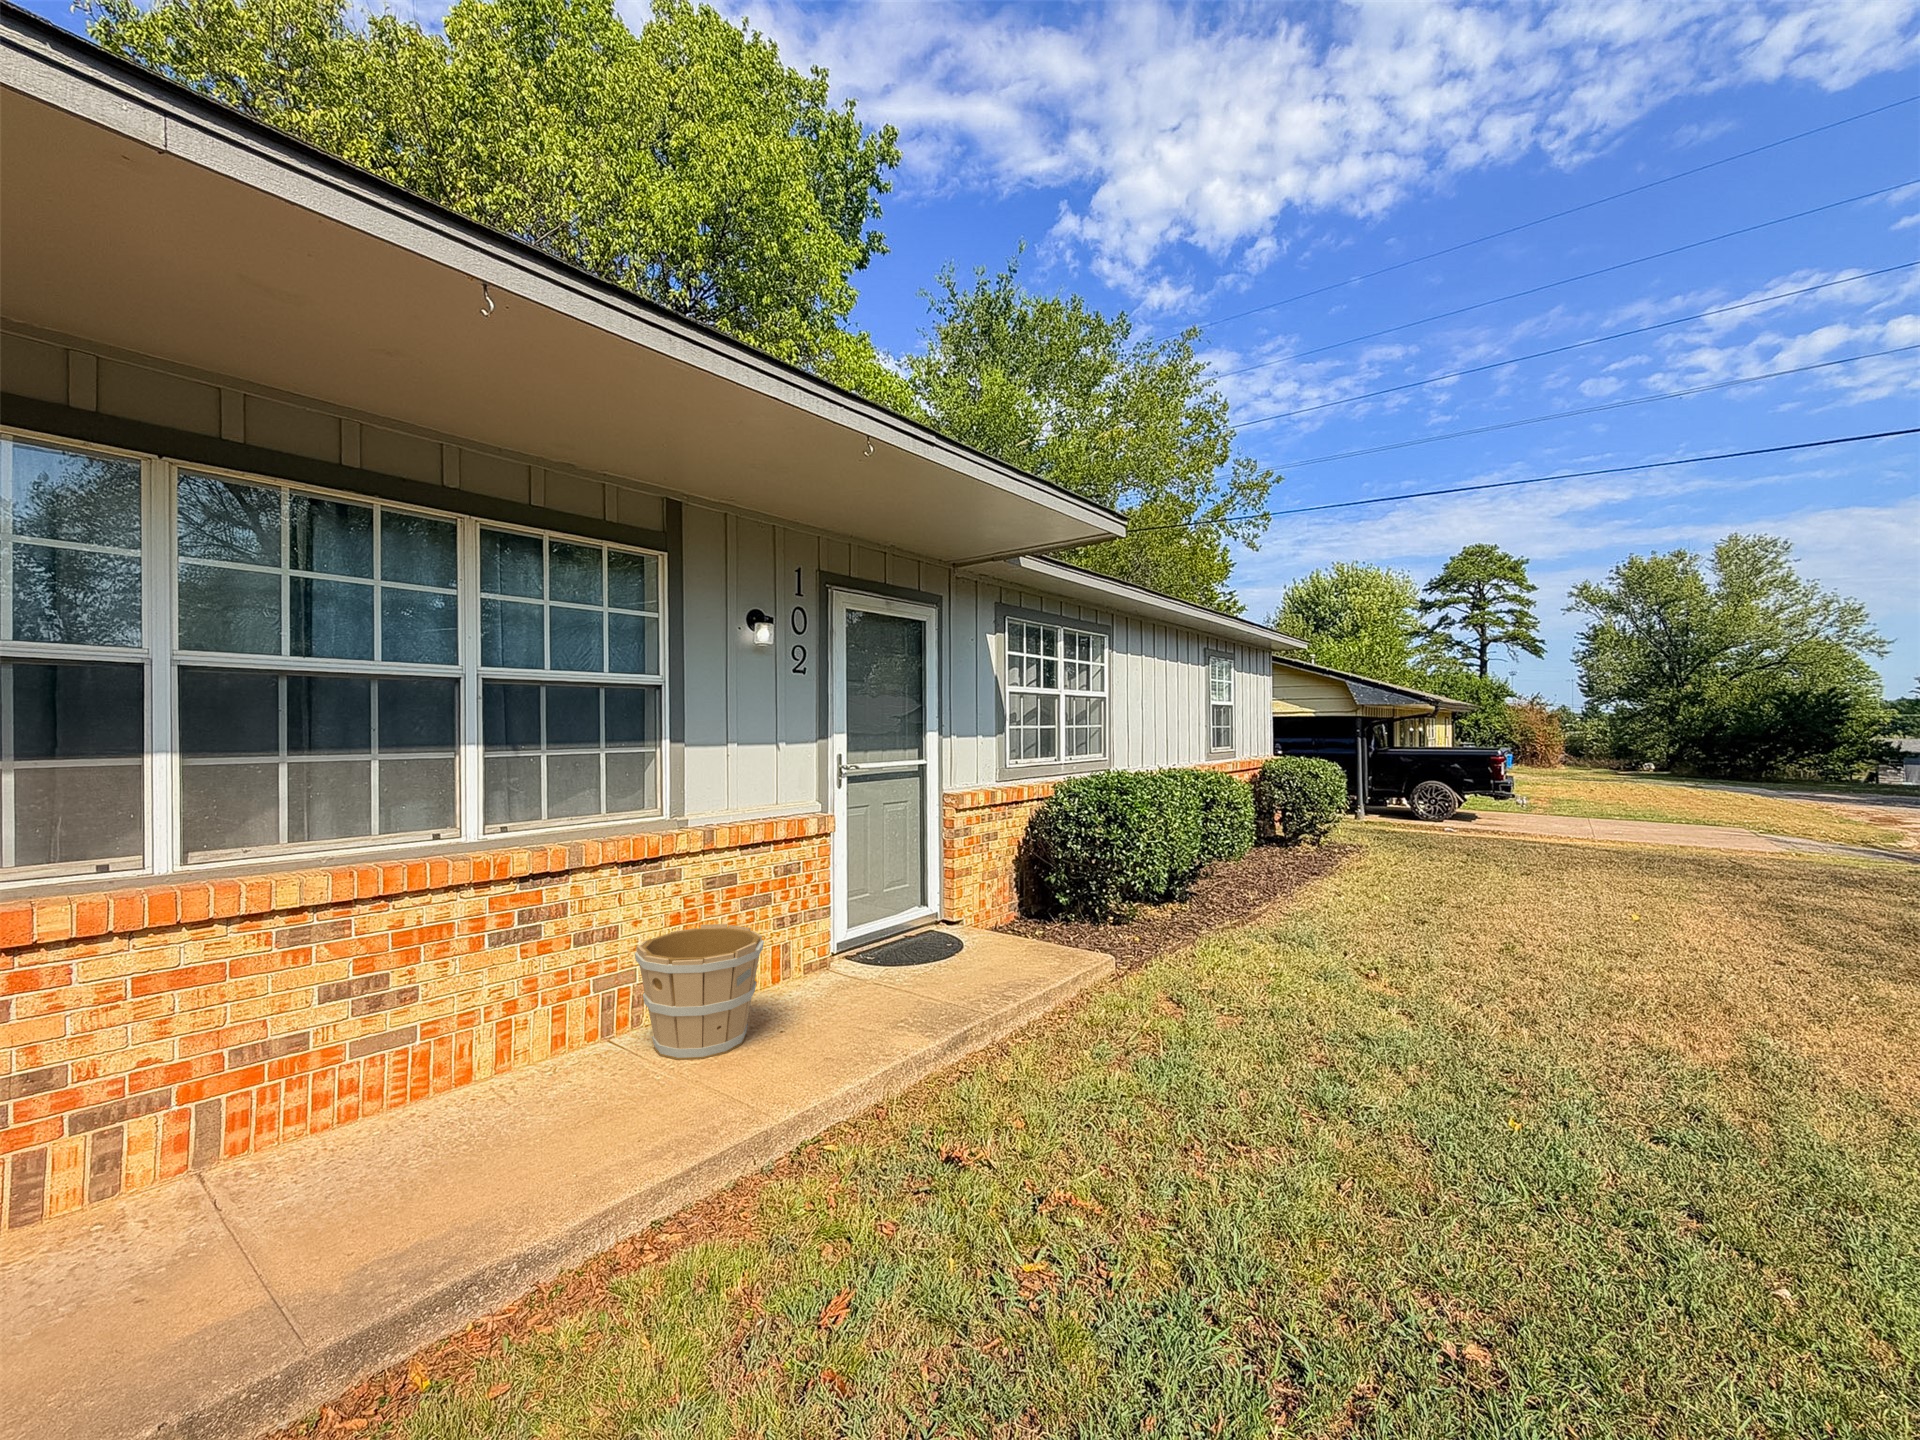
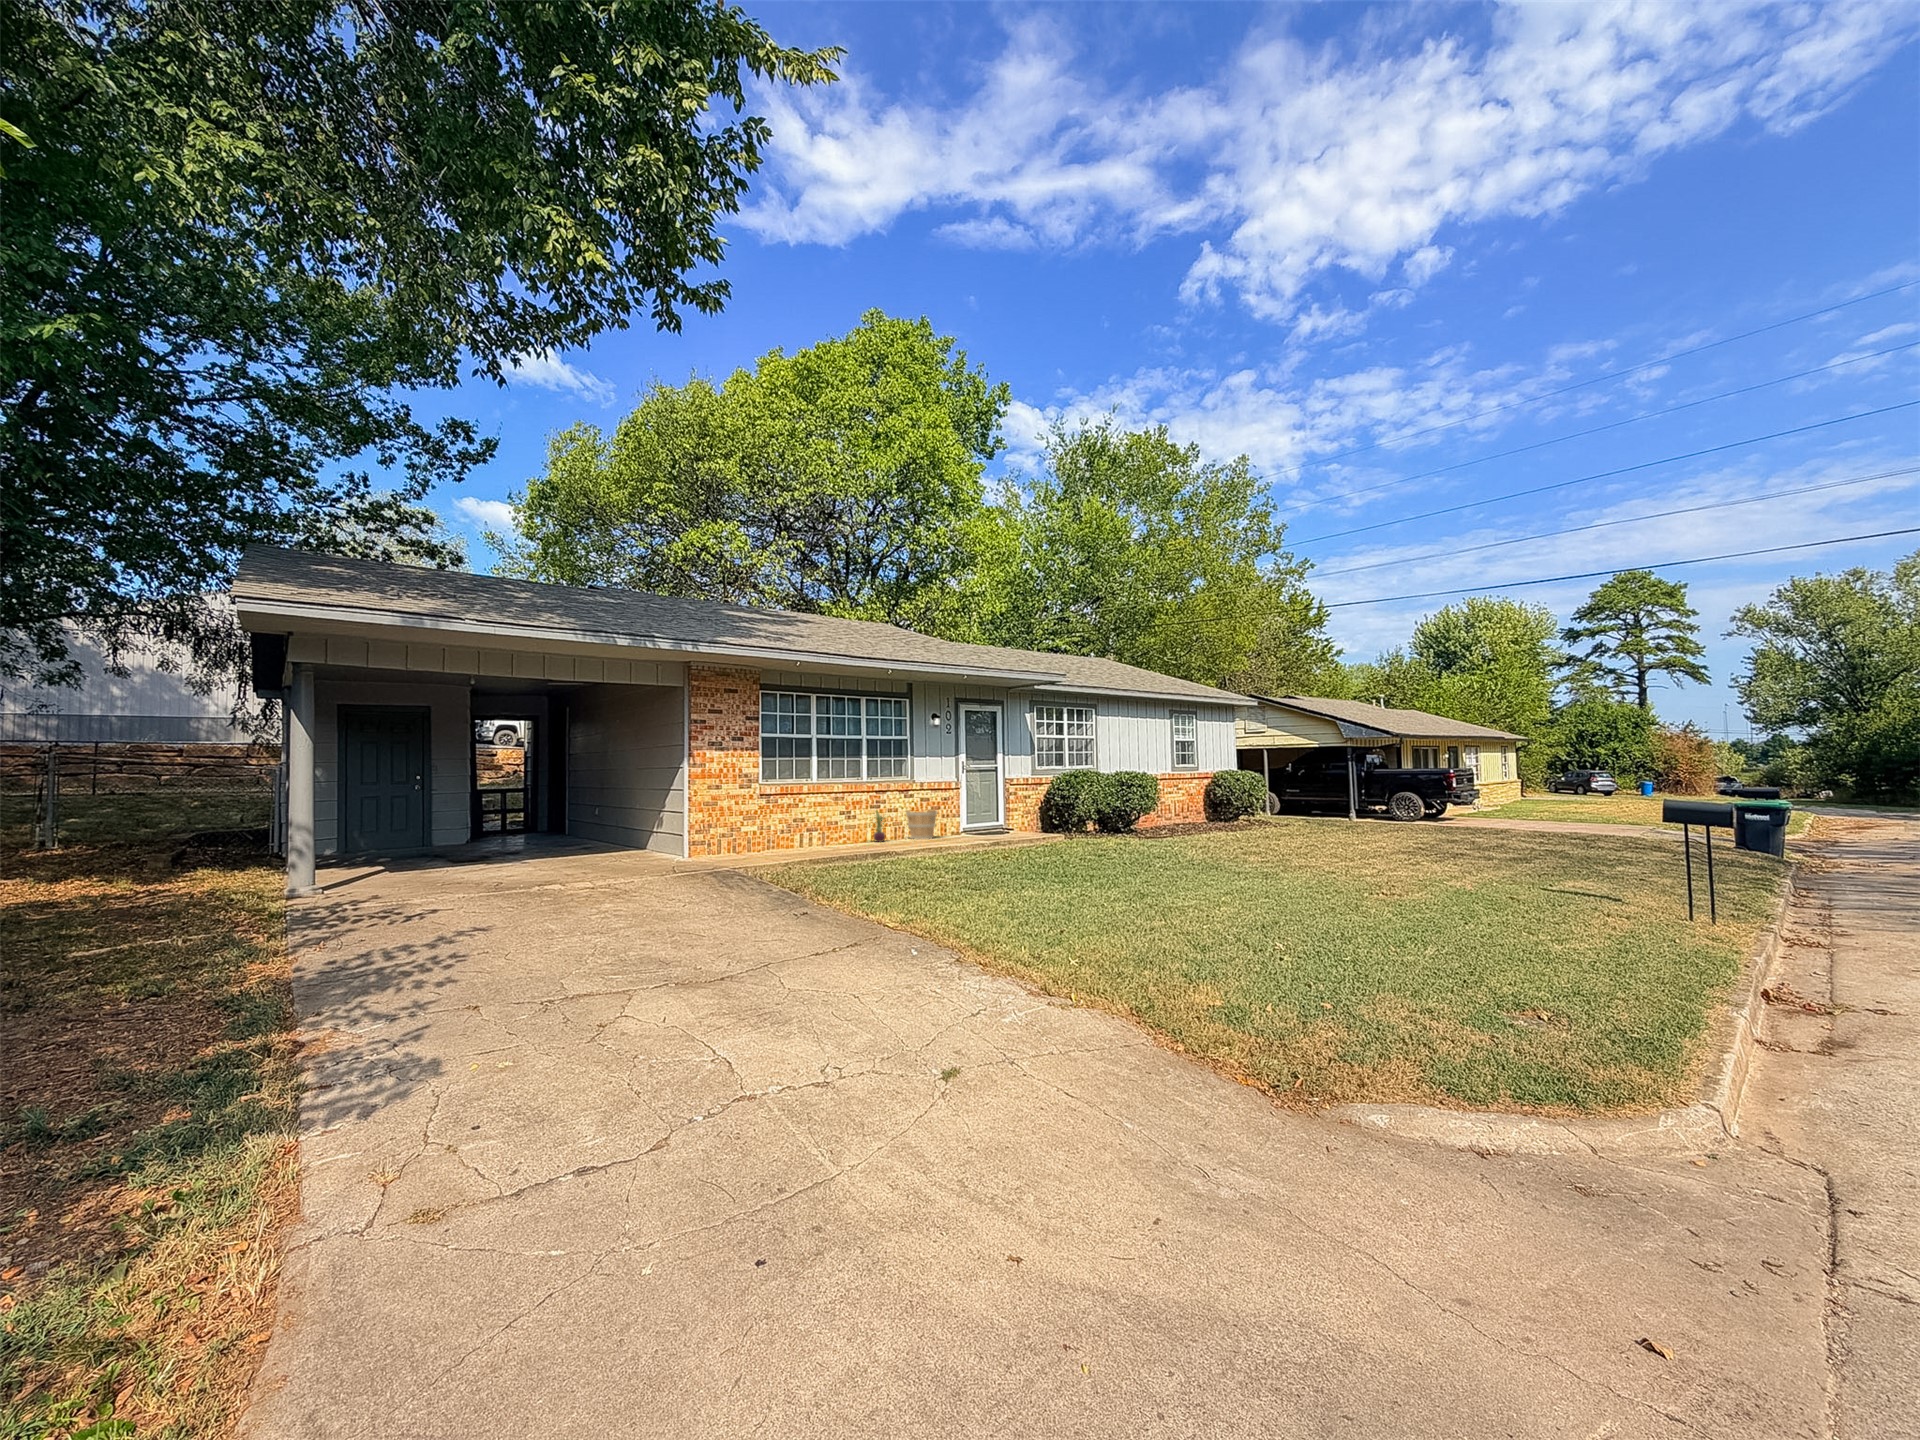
decorative plant: none [410,969,576,1126] -> present [874,811,885,842]

